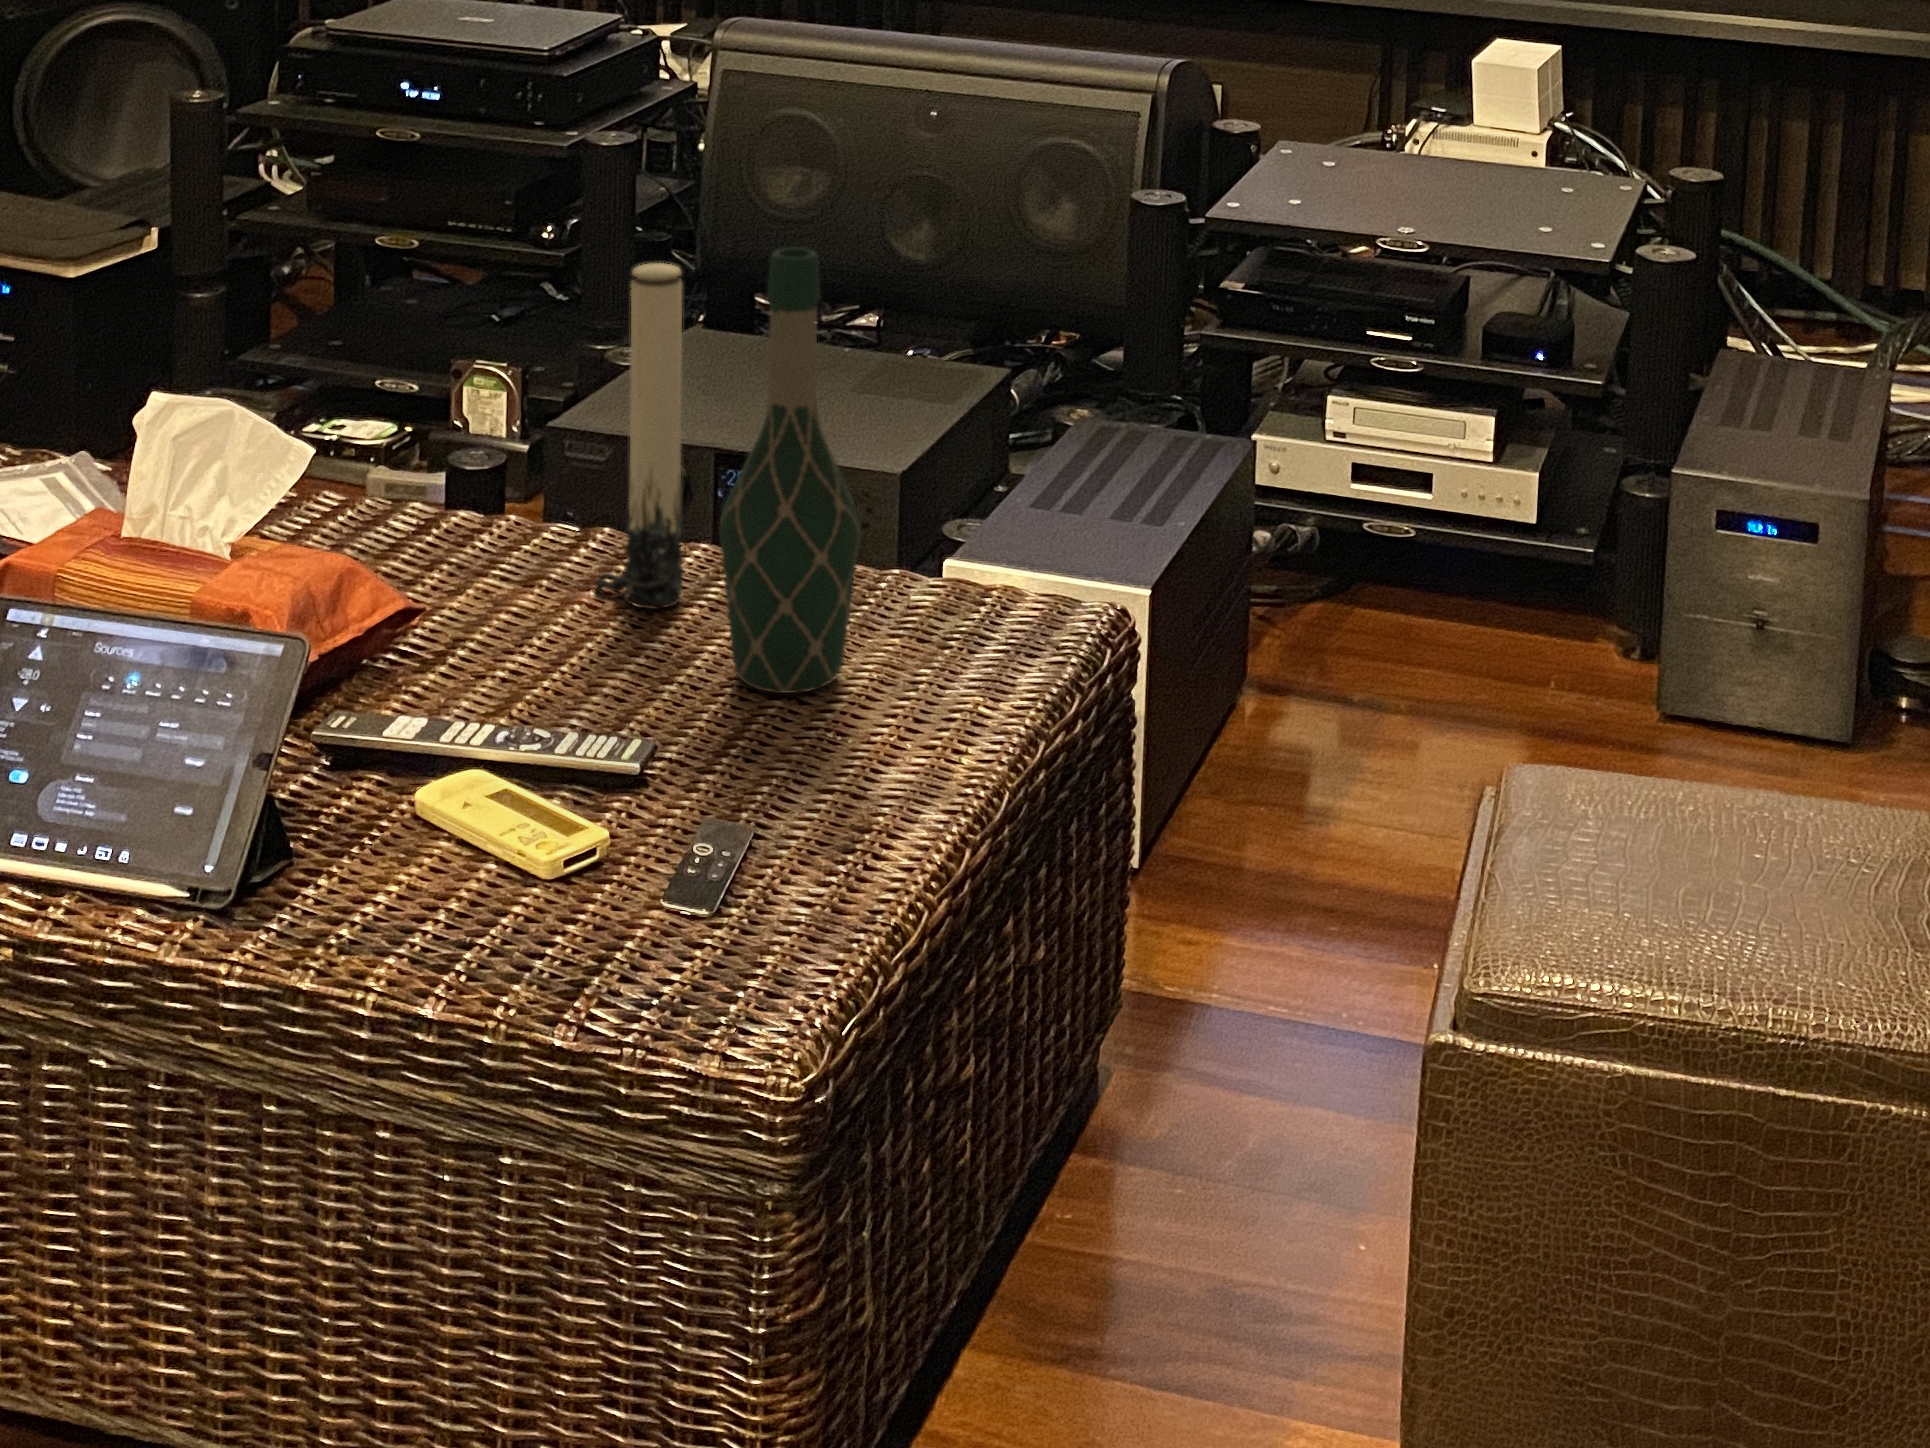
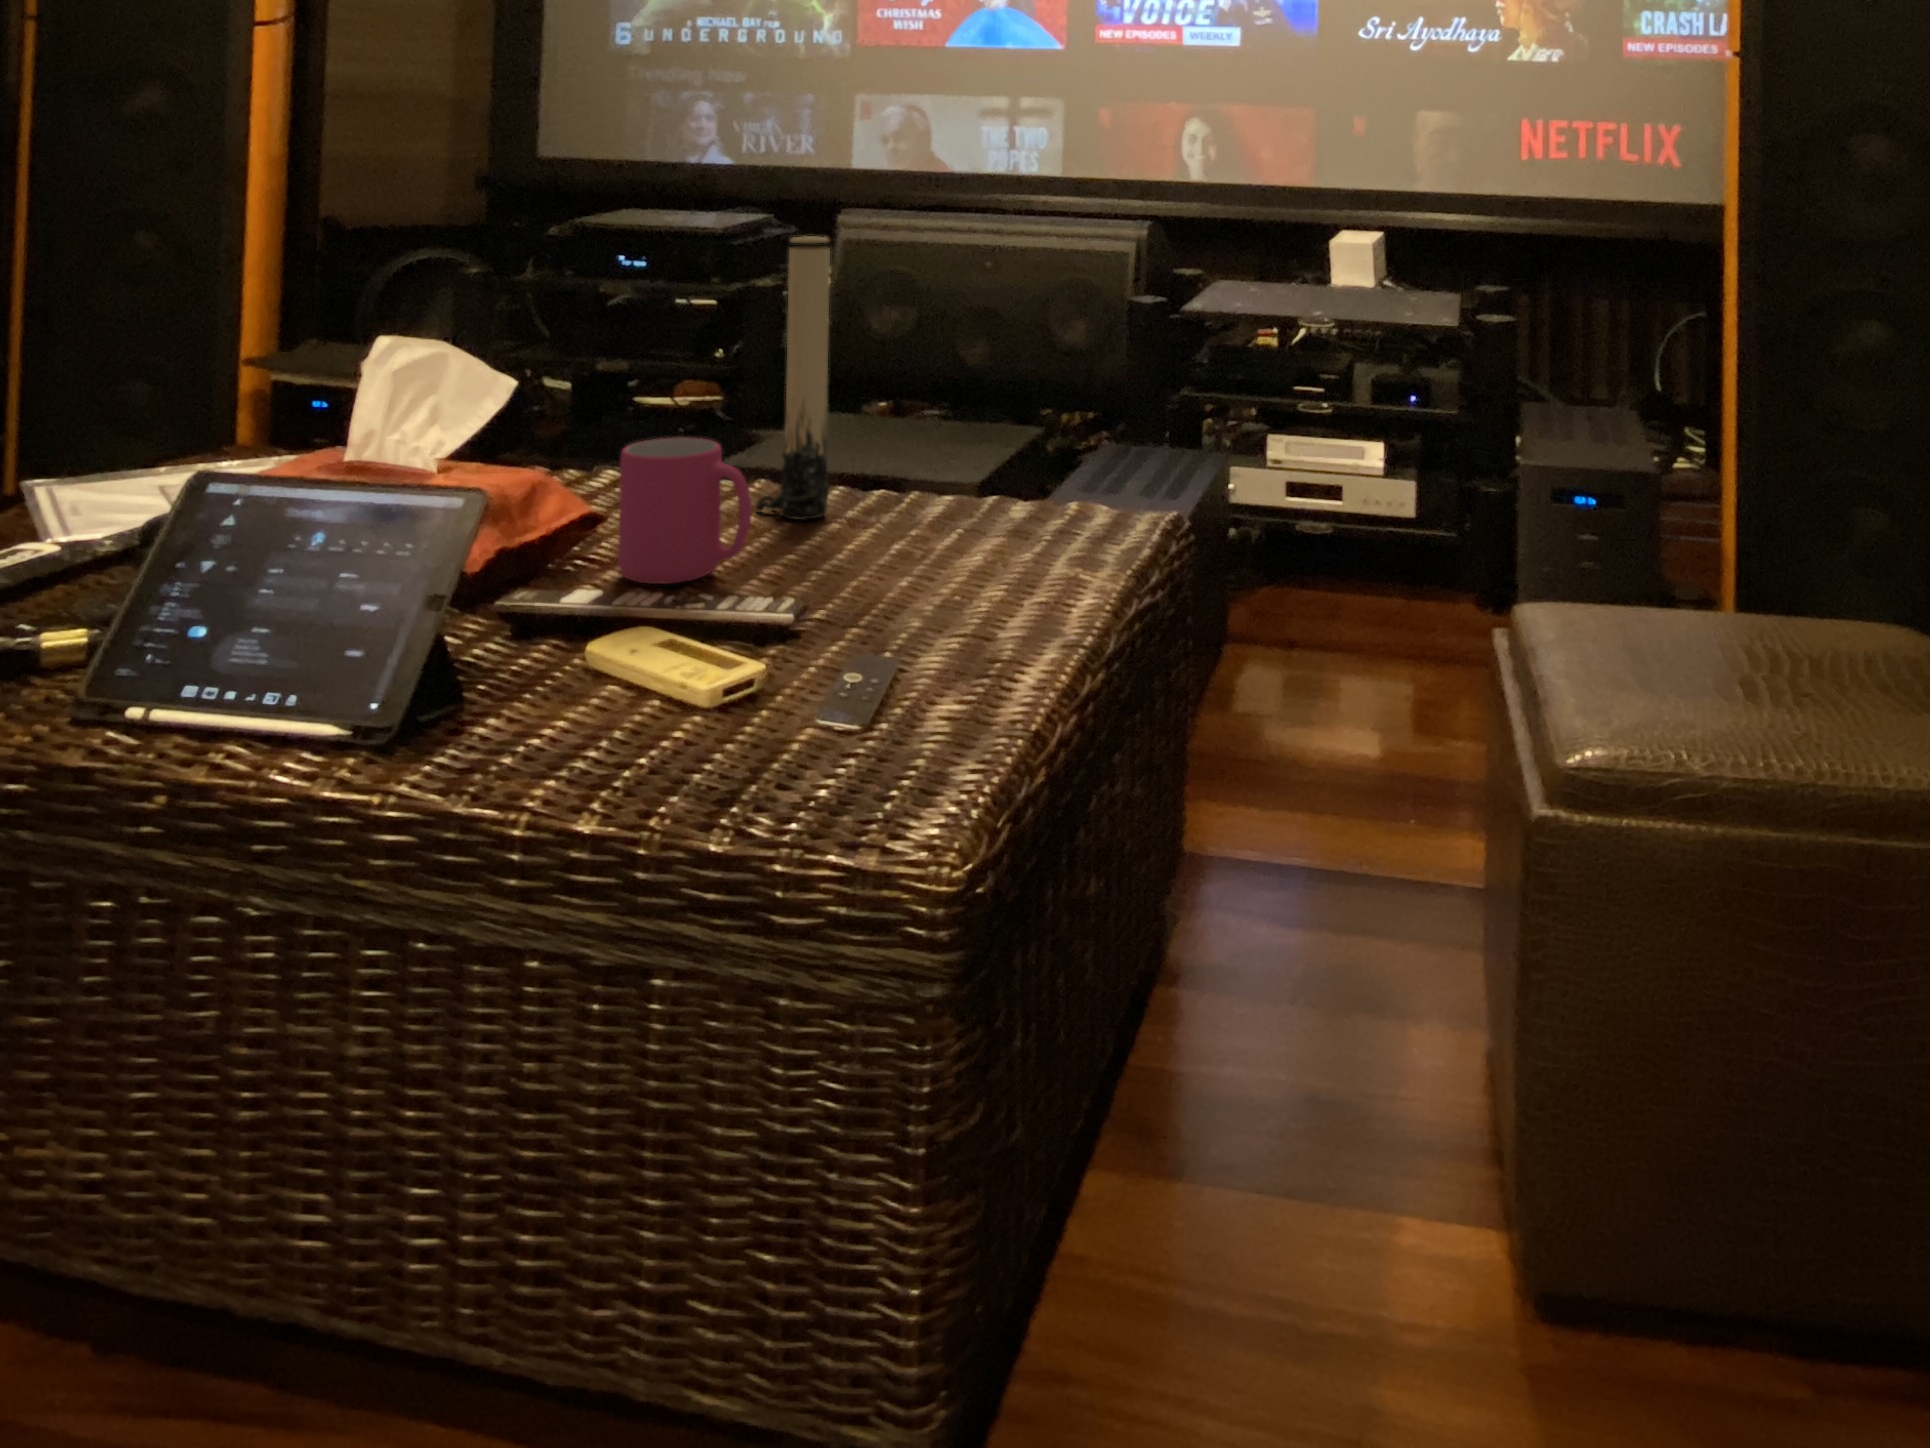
wine bottle: present [720,248,860,693] -> none [862,194,978,567]
mug: none [437,530,590,706] -> present [618,437,752,584]

